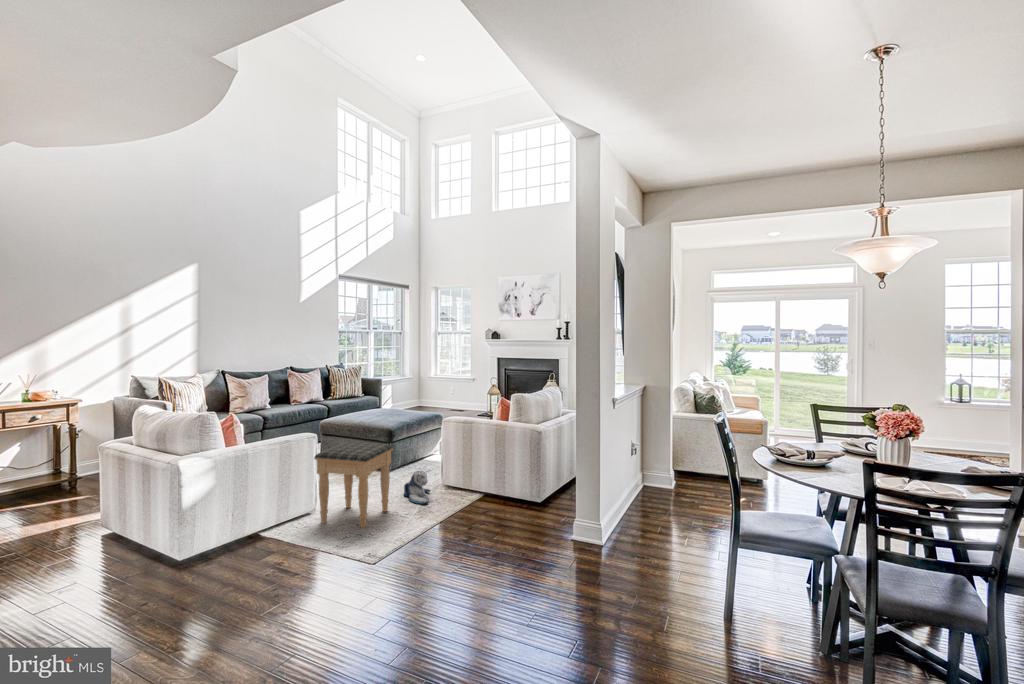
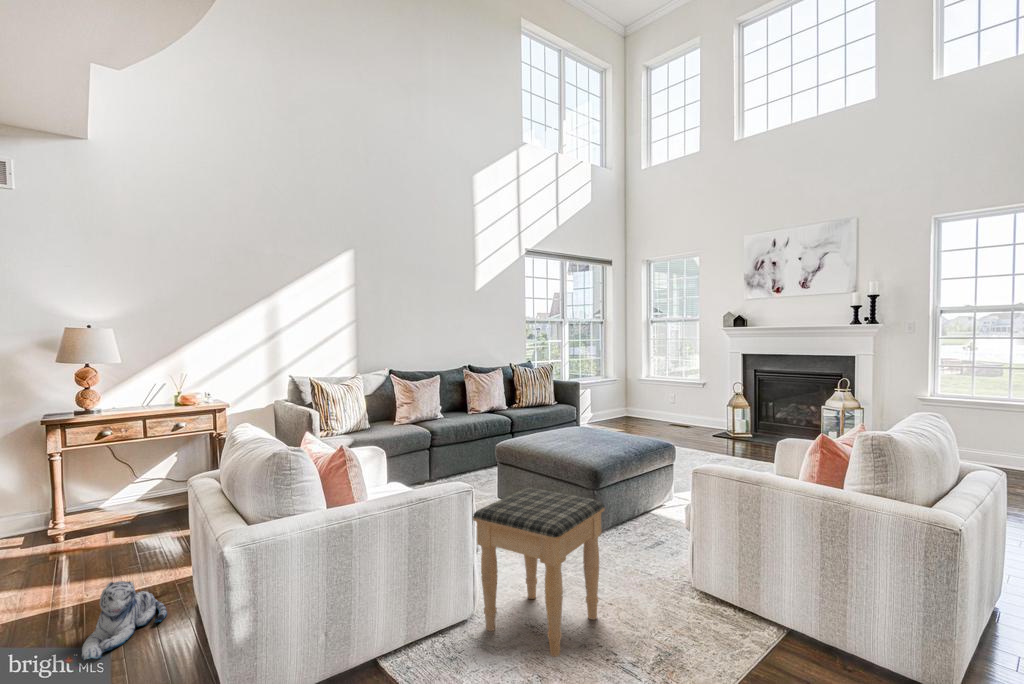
plush toy: present [404,471,430,504] -> present [82,581,167,660]

